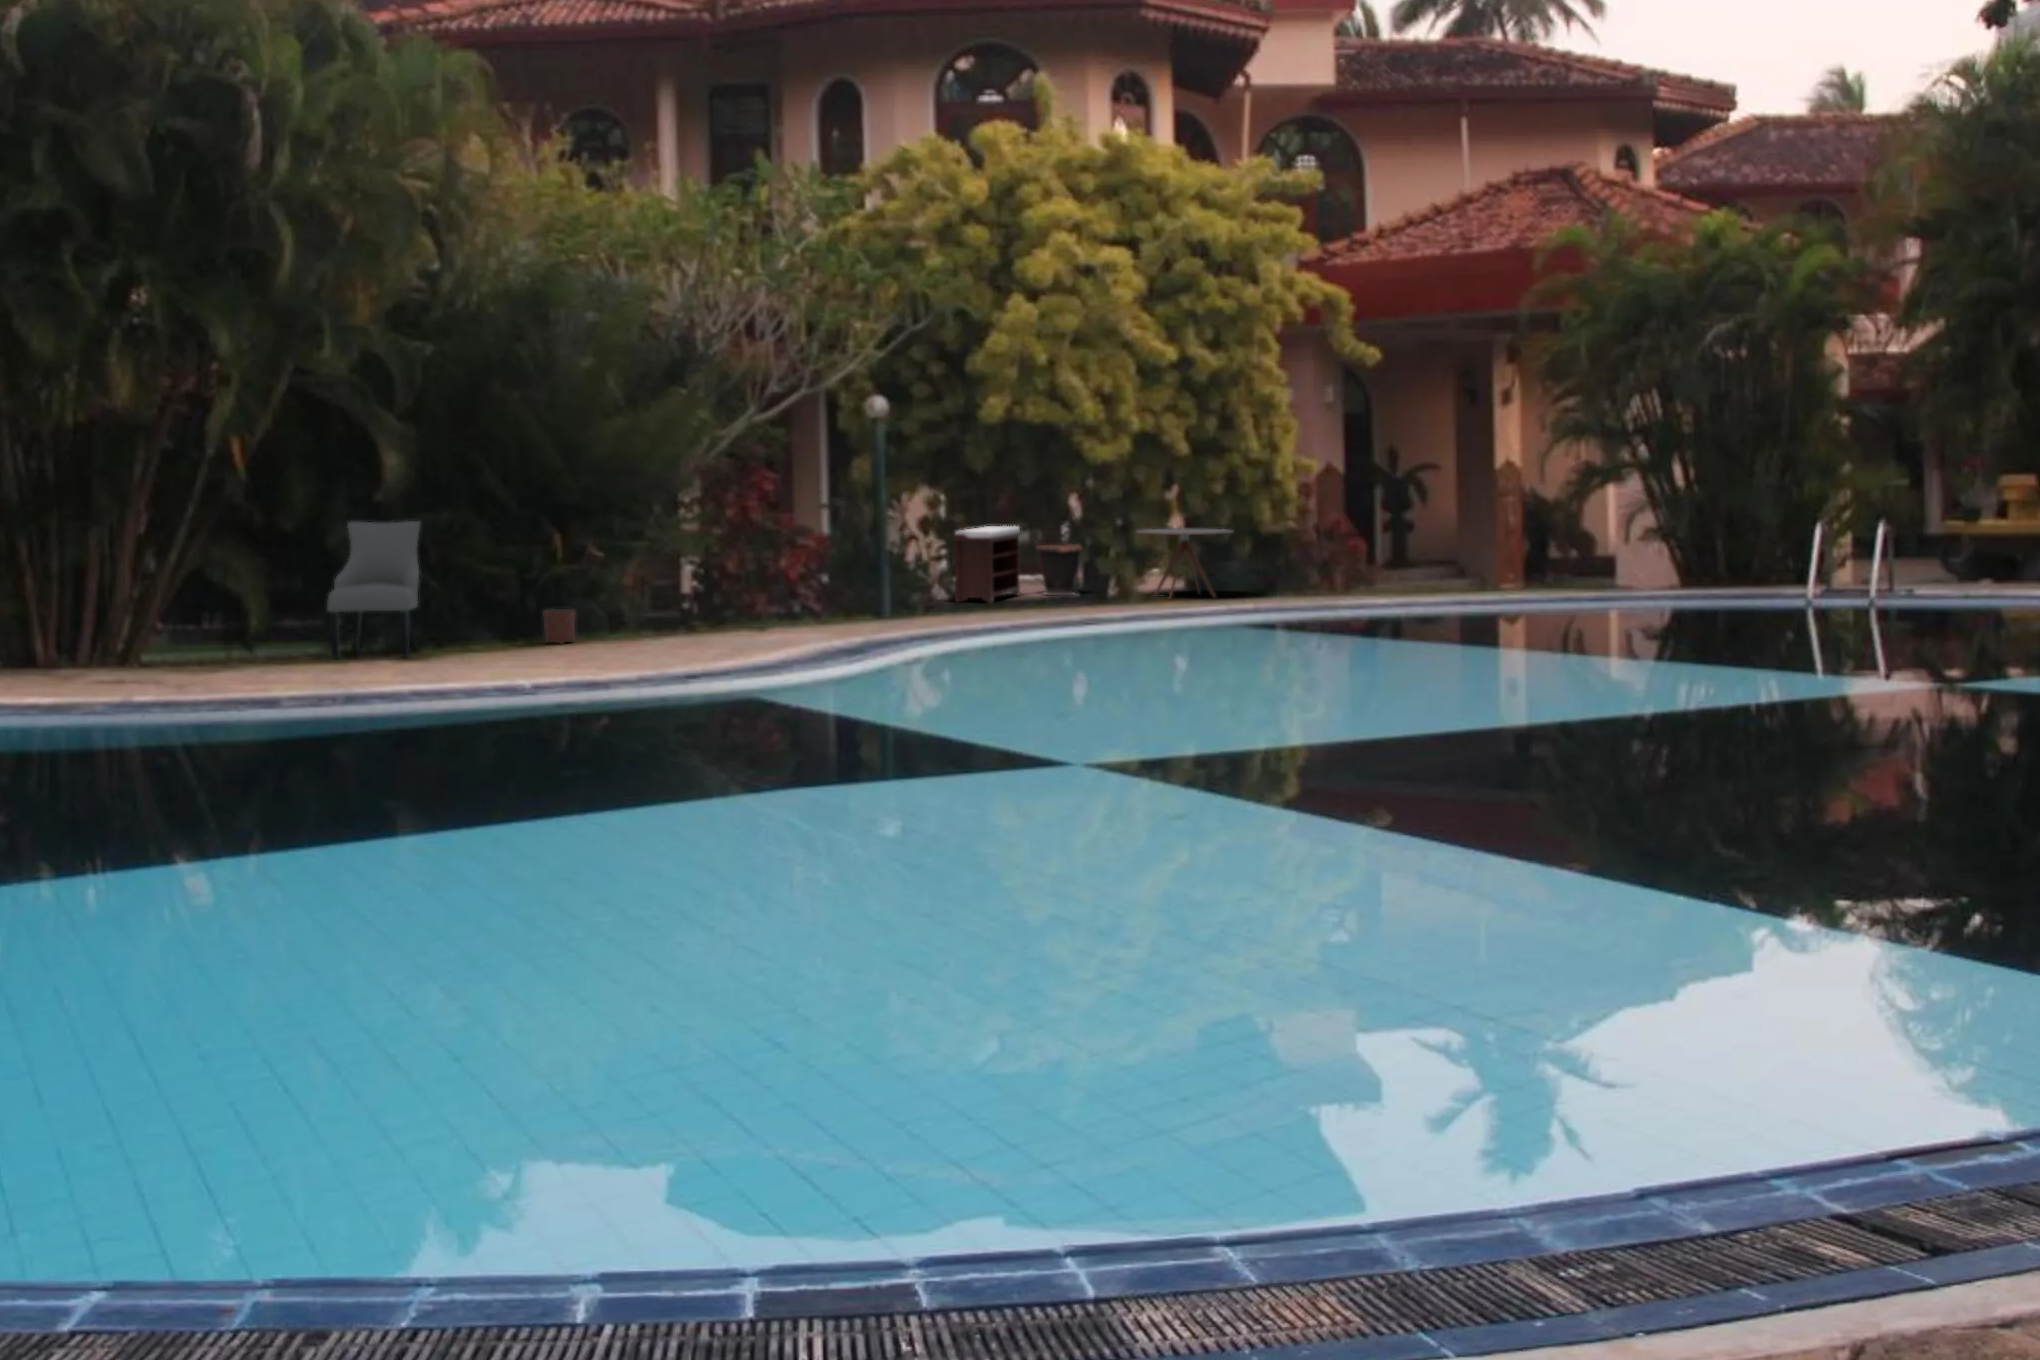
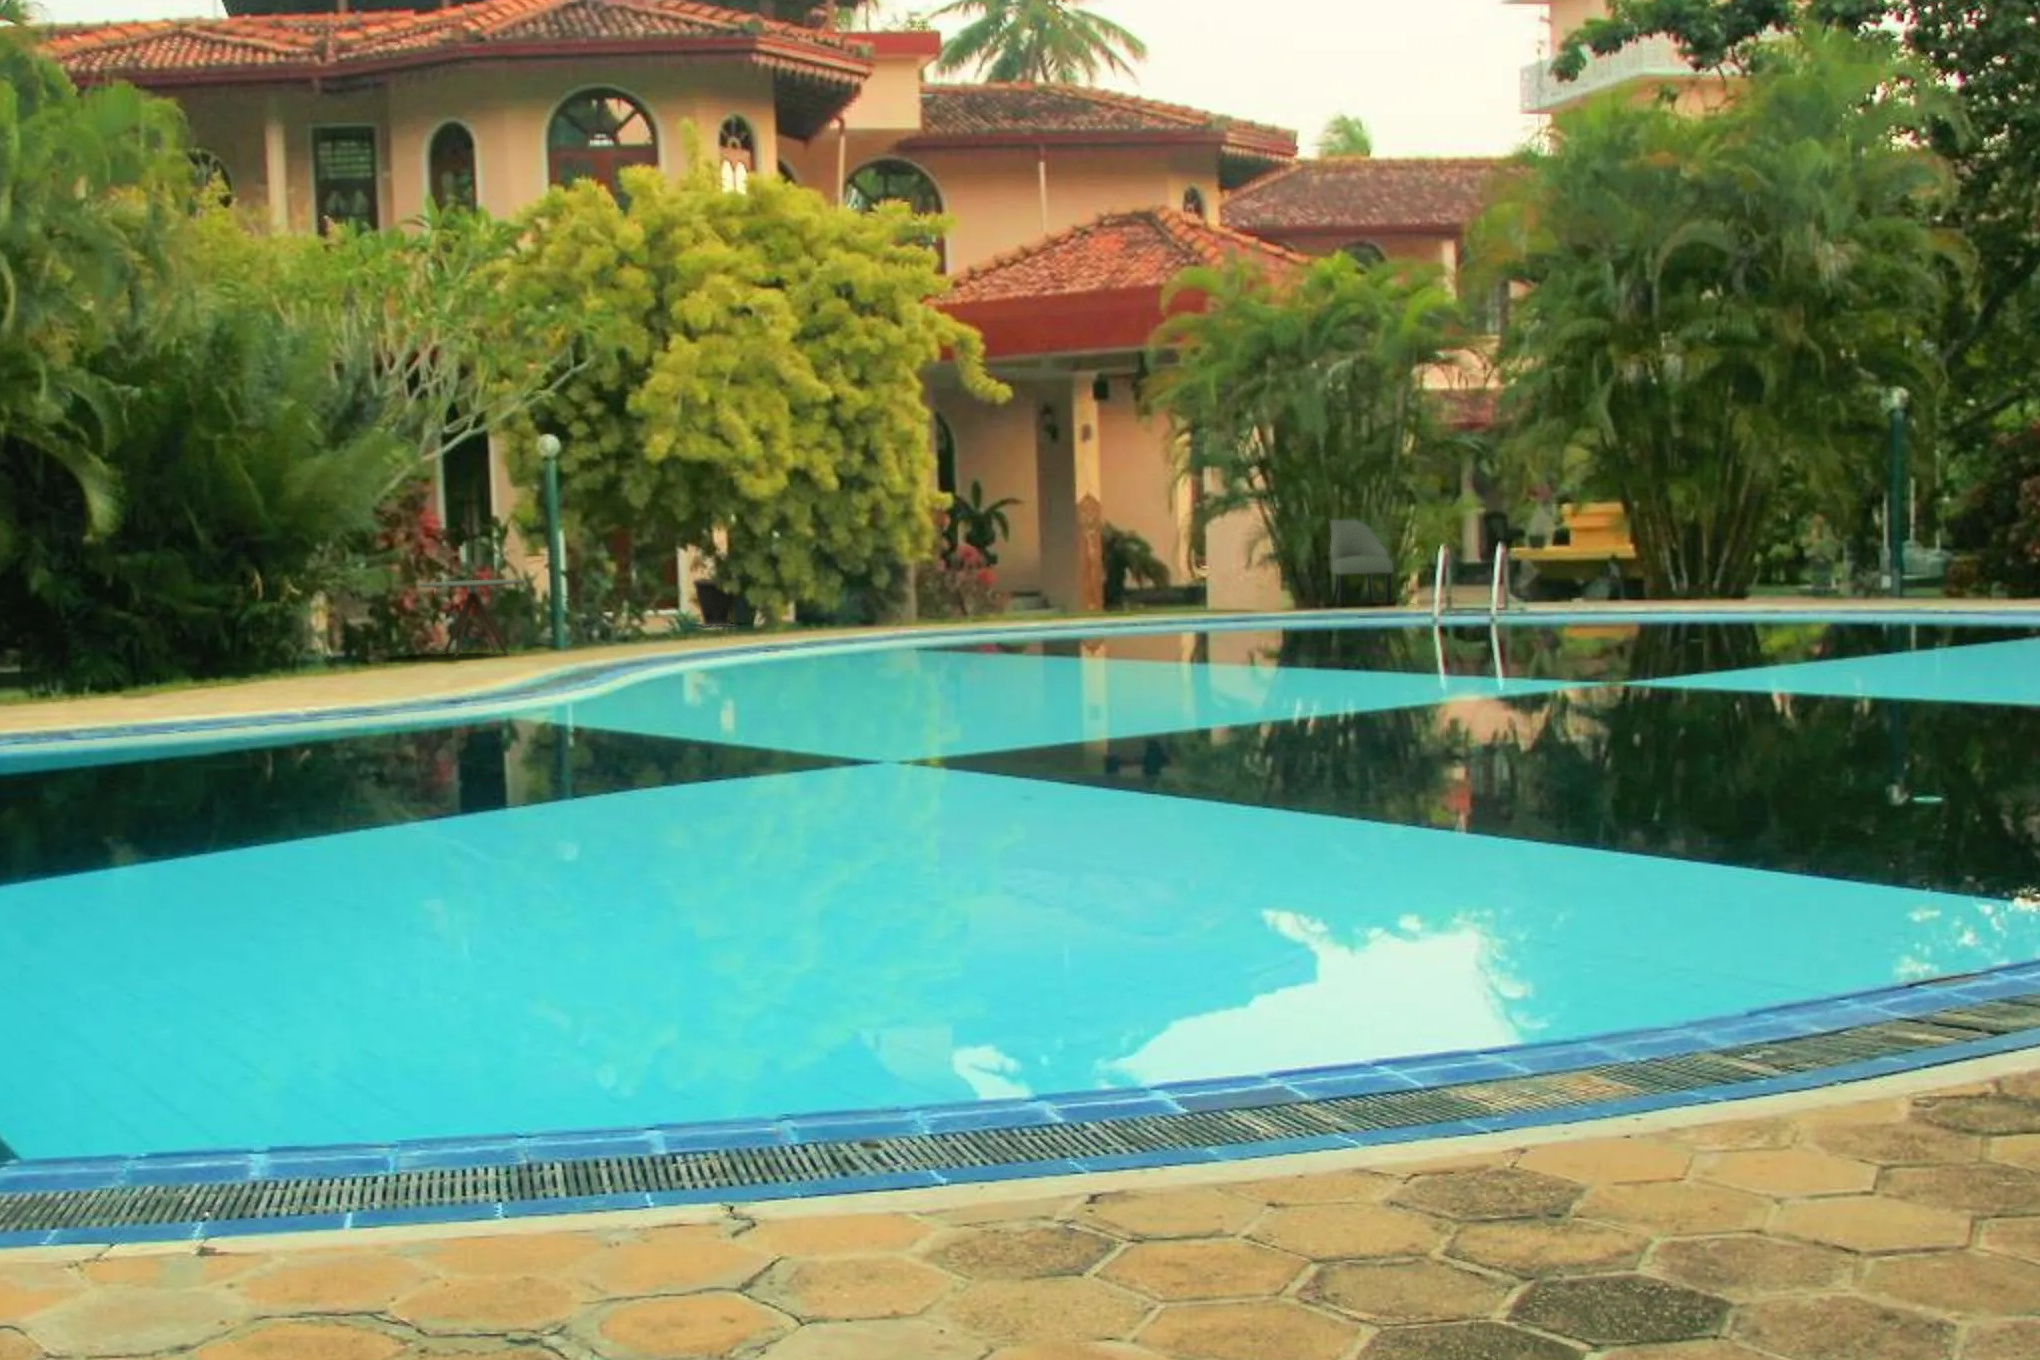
chair: present [327,521,420,658] -> present [1330,520,1394,606]
bench: present [952,526,1021,603] -> none [621,562,681,635]
round table: present [1137,528,1233,598] -> present [419,579,525,657]
planter: present [544,609,575,643] -> none [273,646,304,679]

